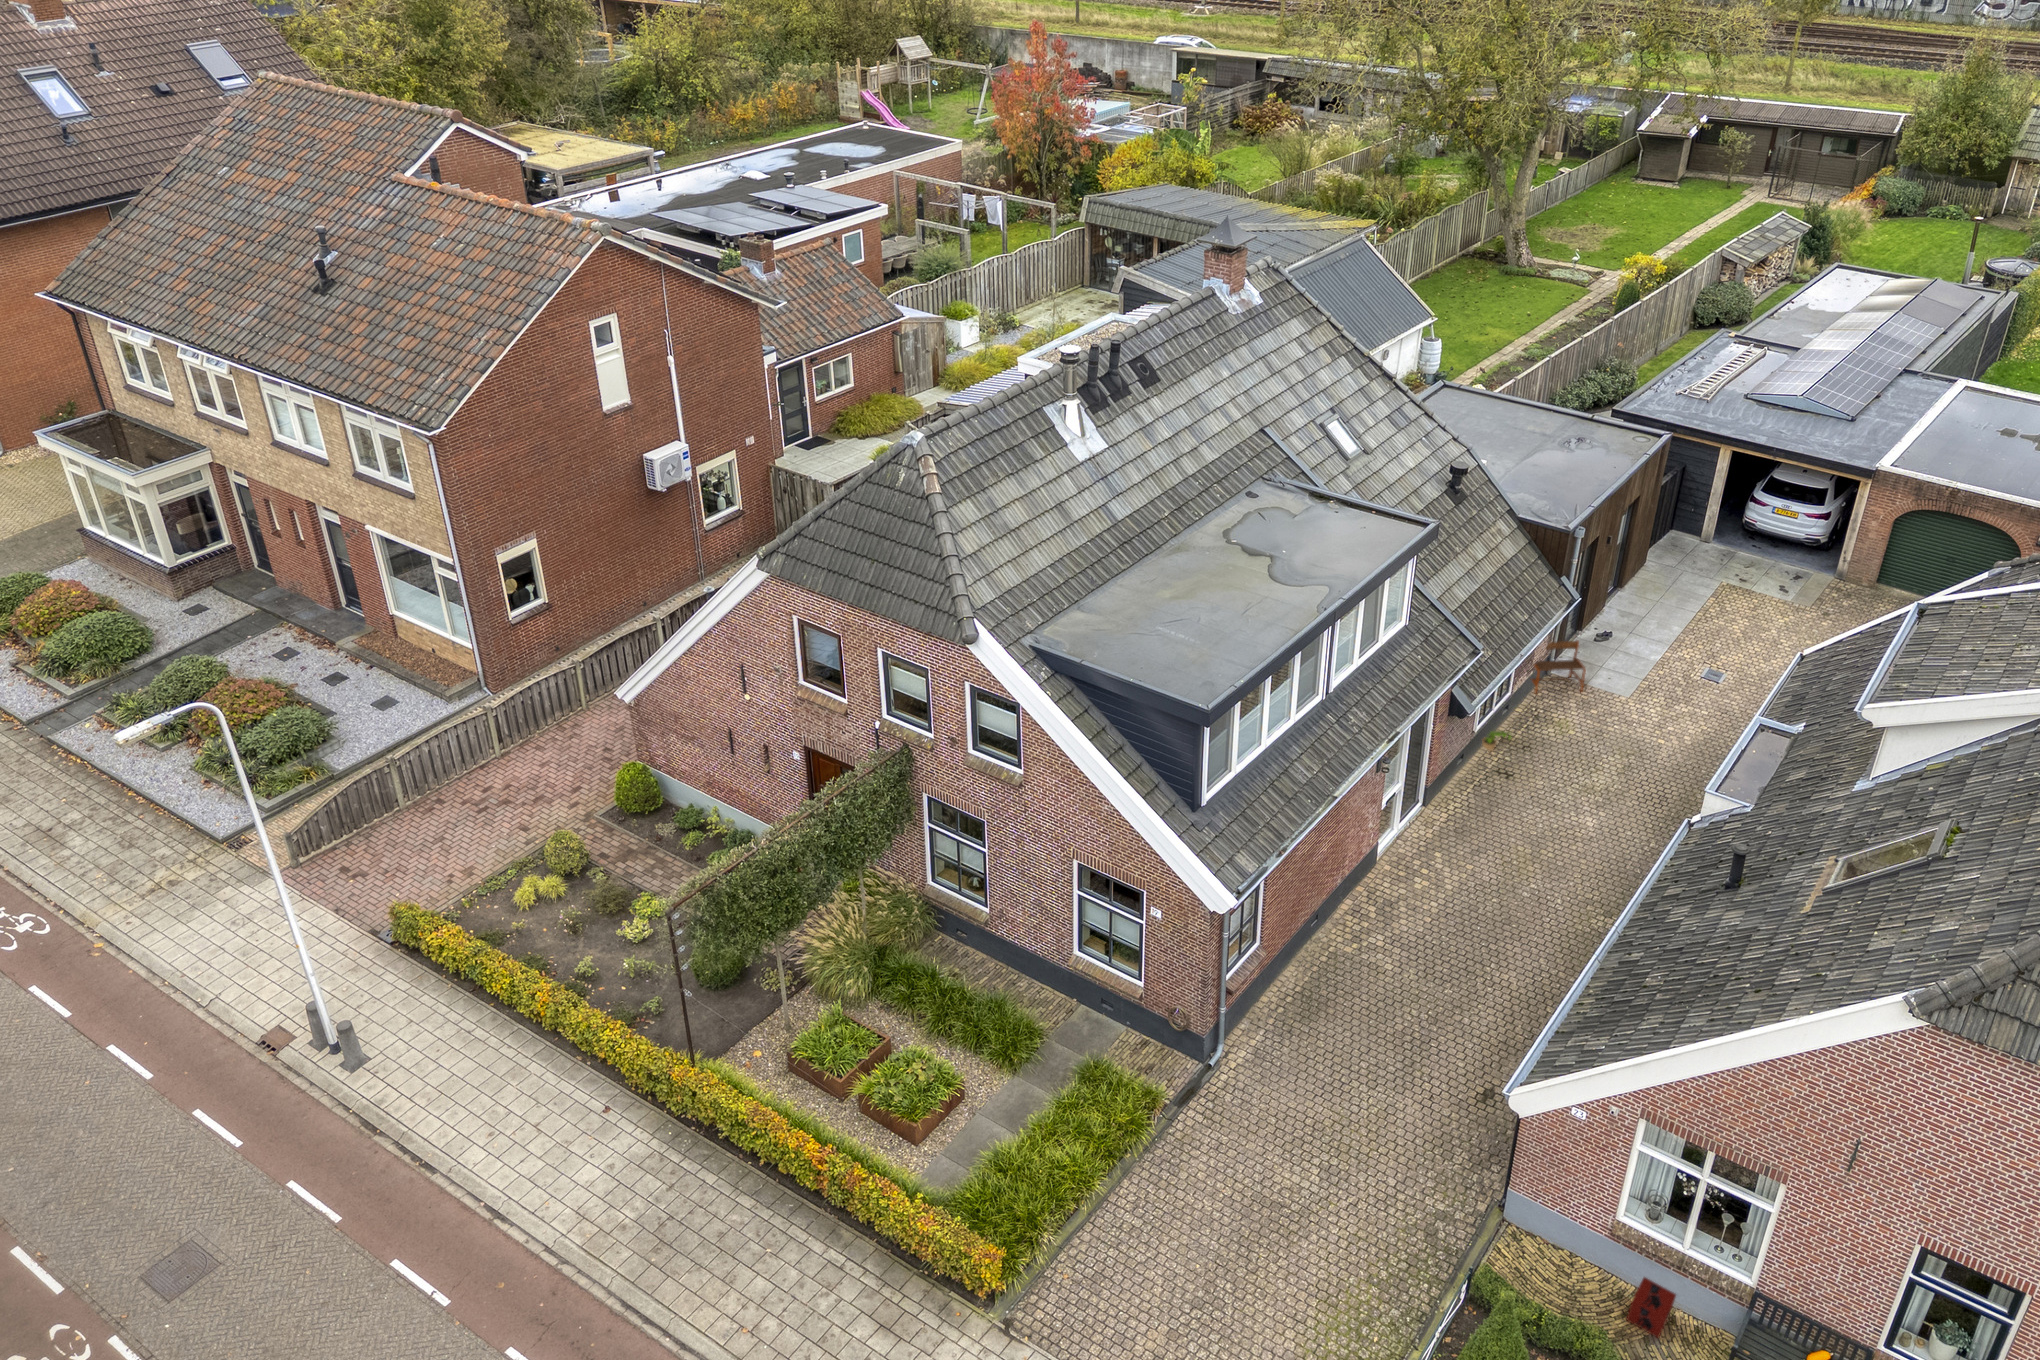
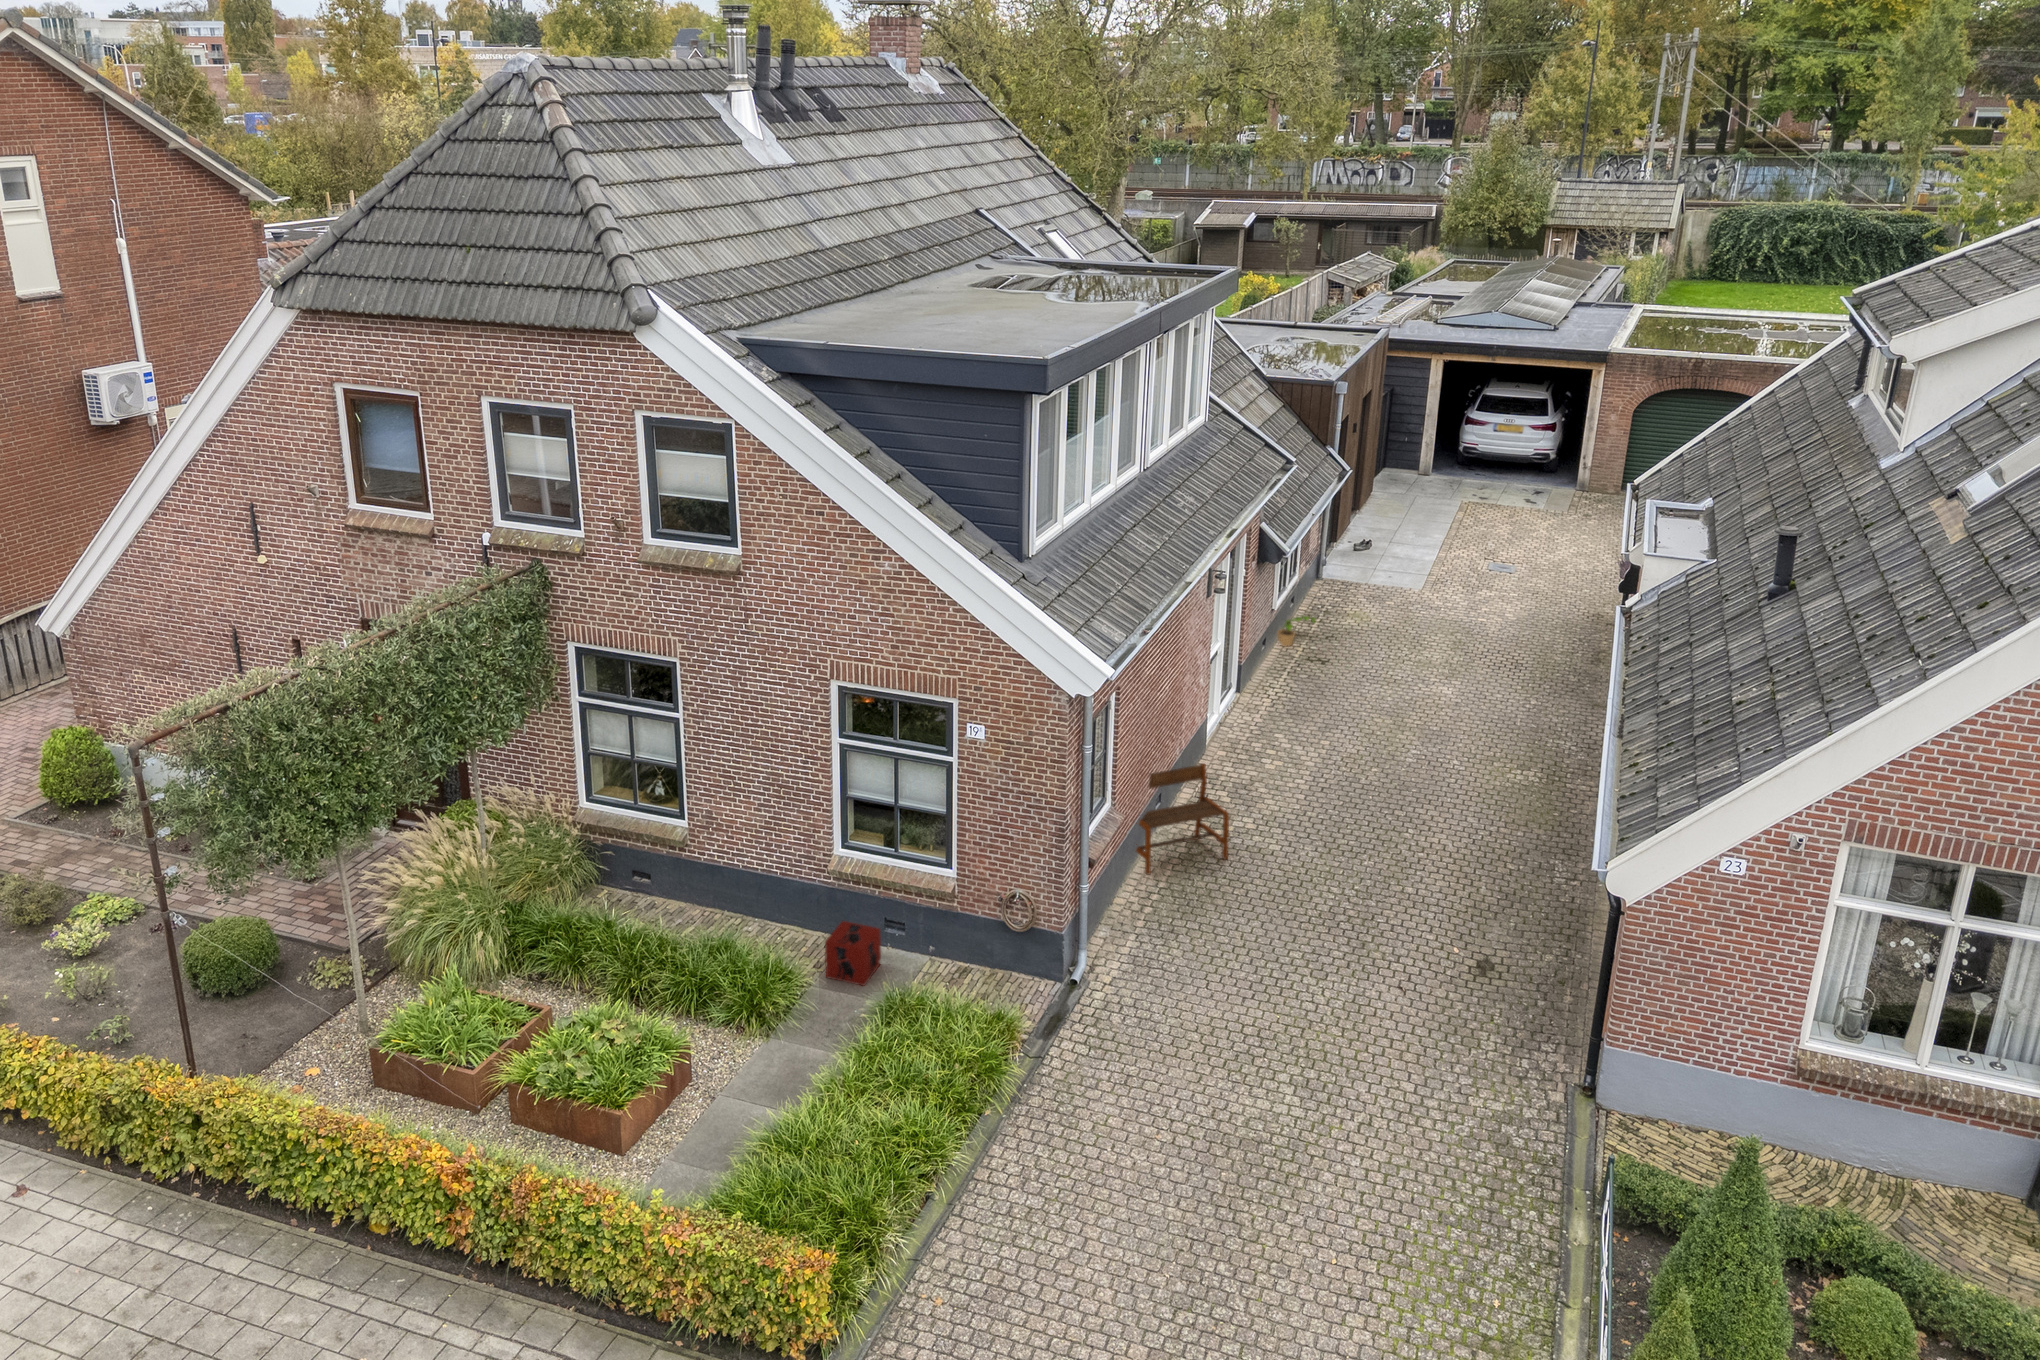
bench: present [1530,641,1586,693] -> present [1136,763,1229,875]
storage box: present [1627,1277,1676,1338] -> present [825,921,881,986]

